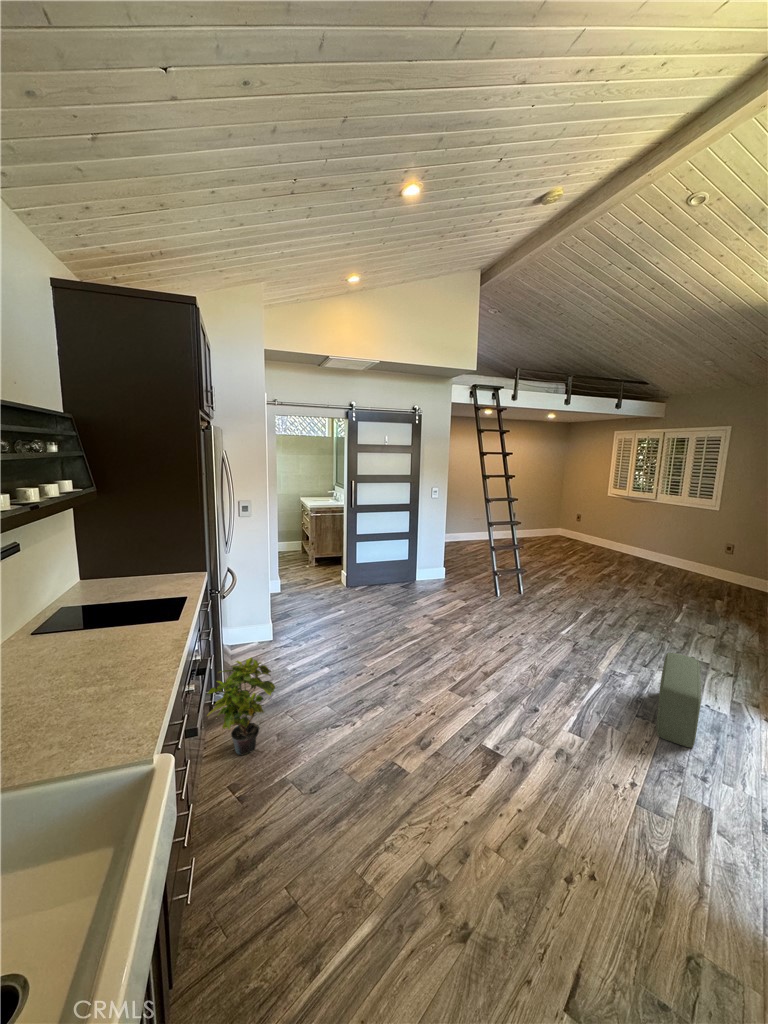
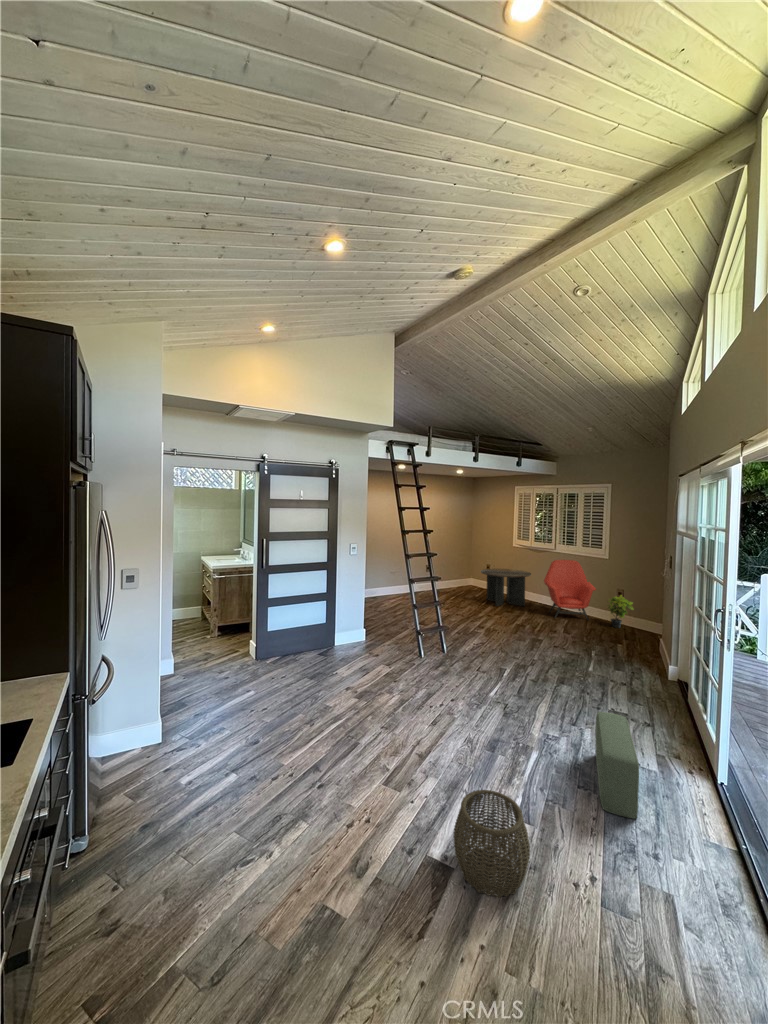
armchair: none [638,510,698,574] -> present [544,560,596,620]
coffee table: none [569,518,625,557] -> present [481,569,531,606]
potted plant: present [207,657,275,755] -> present [608,595,633,628]
woven basket: none [504,699,573,783] -> present [454,790,530,898]

